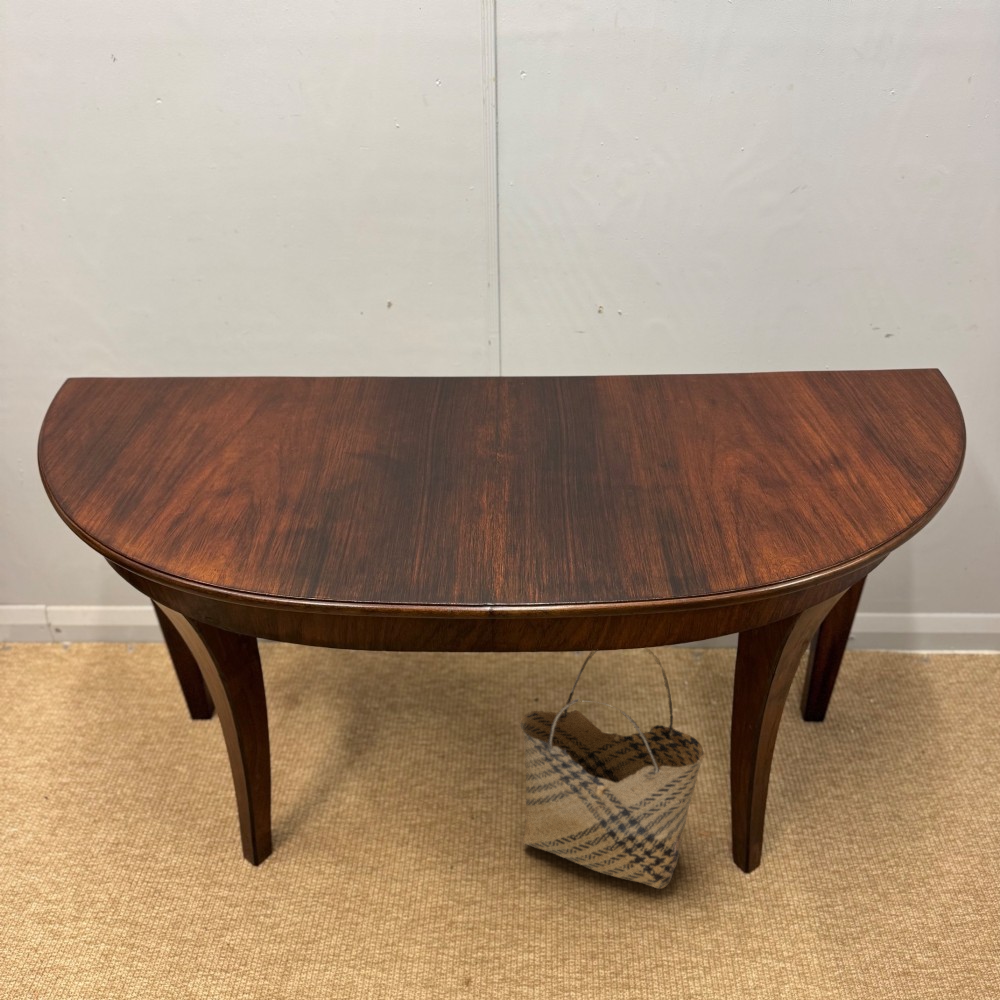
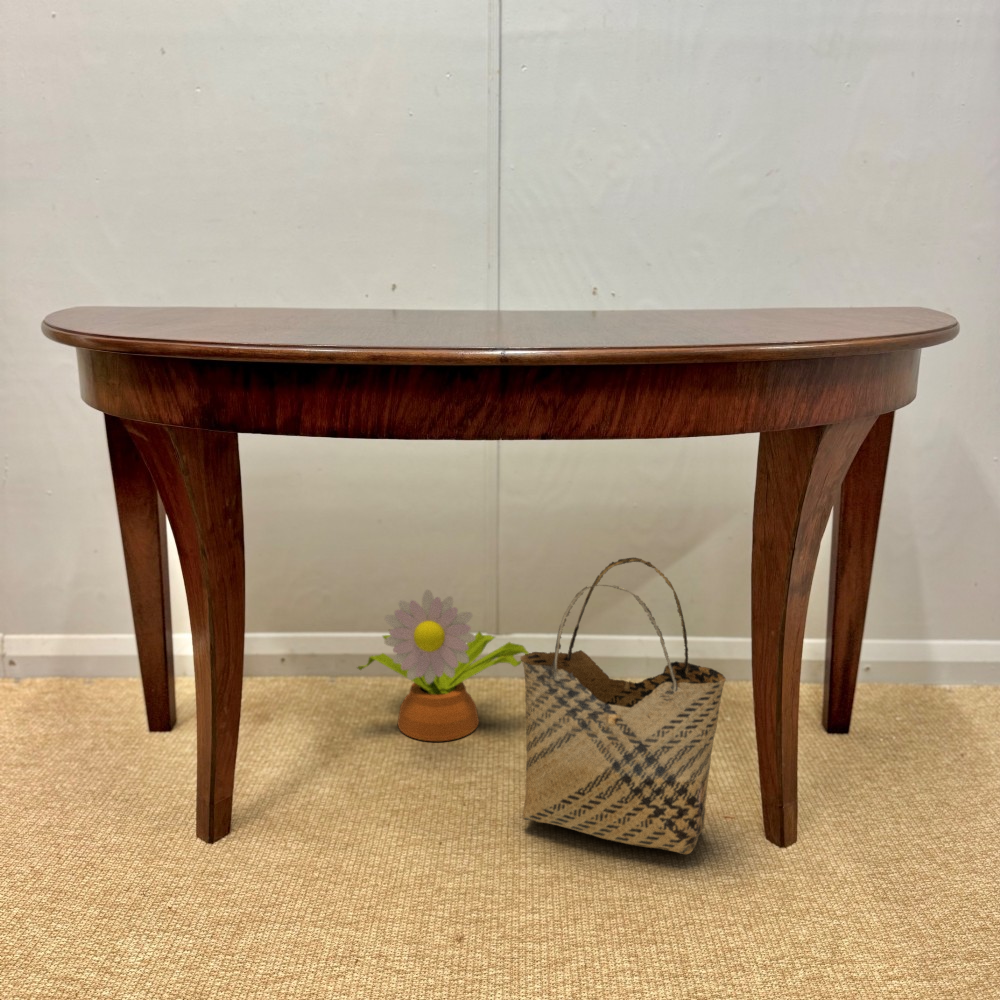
decorative plant: none [373,601,534,733] -> present [358,590,529,741]

